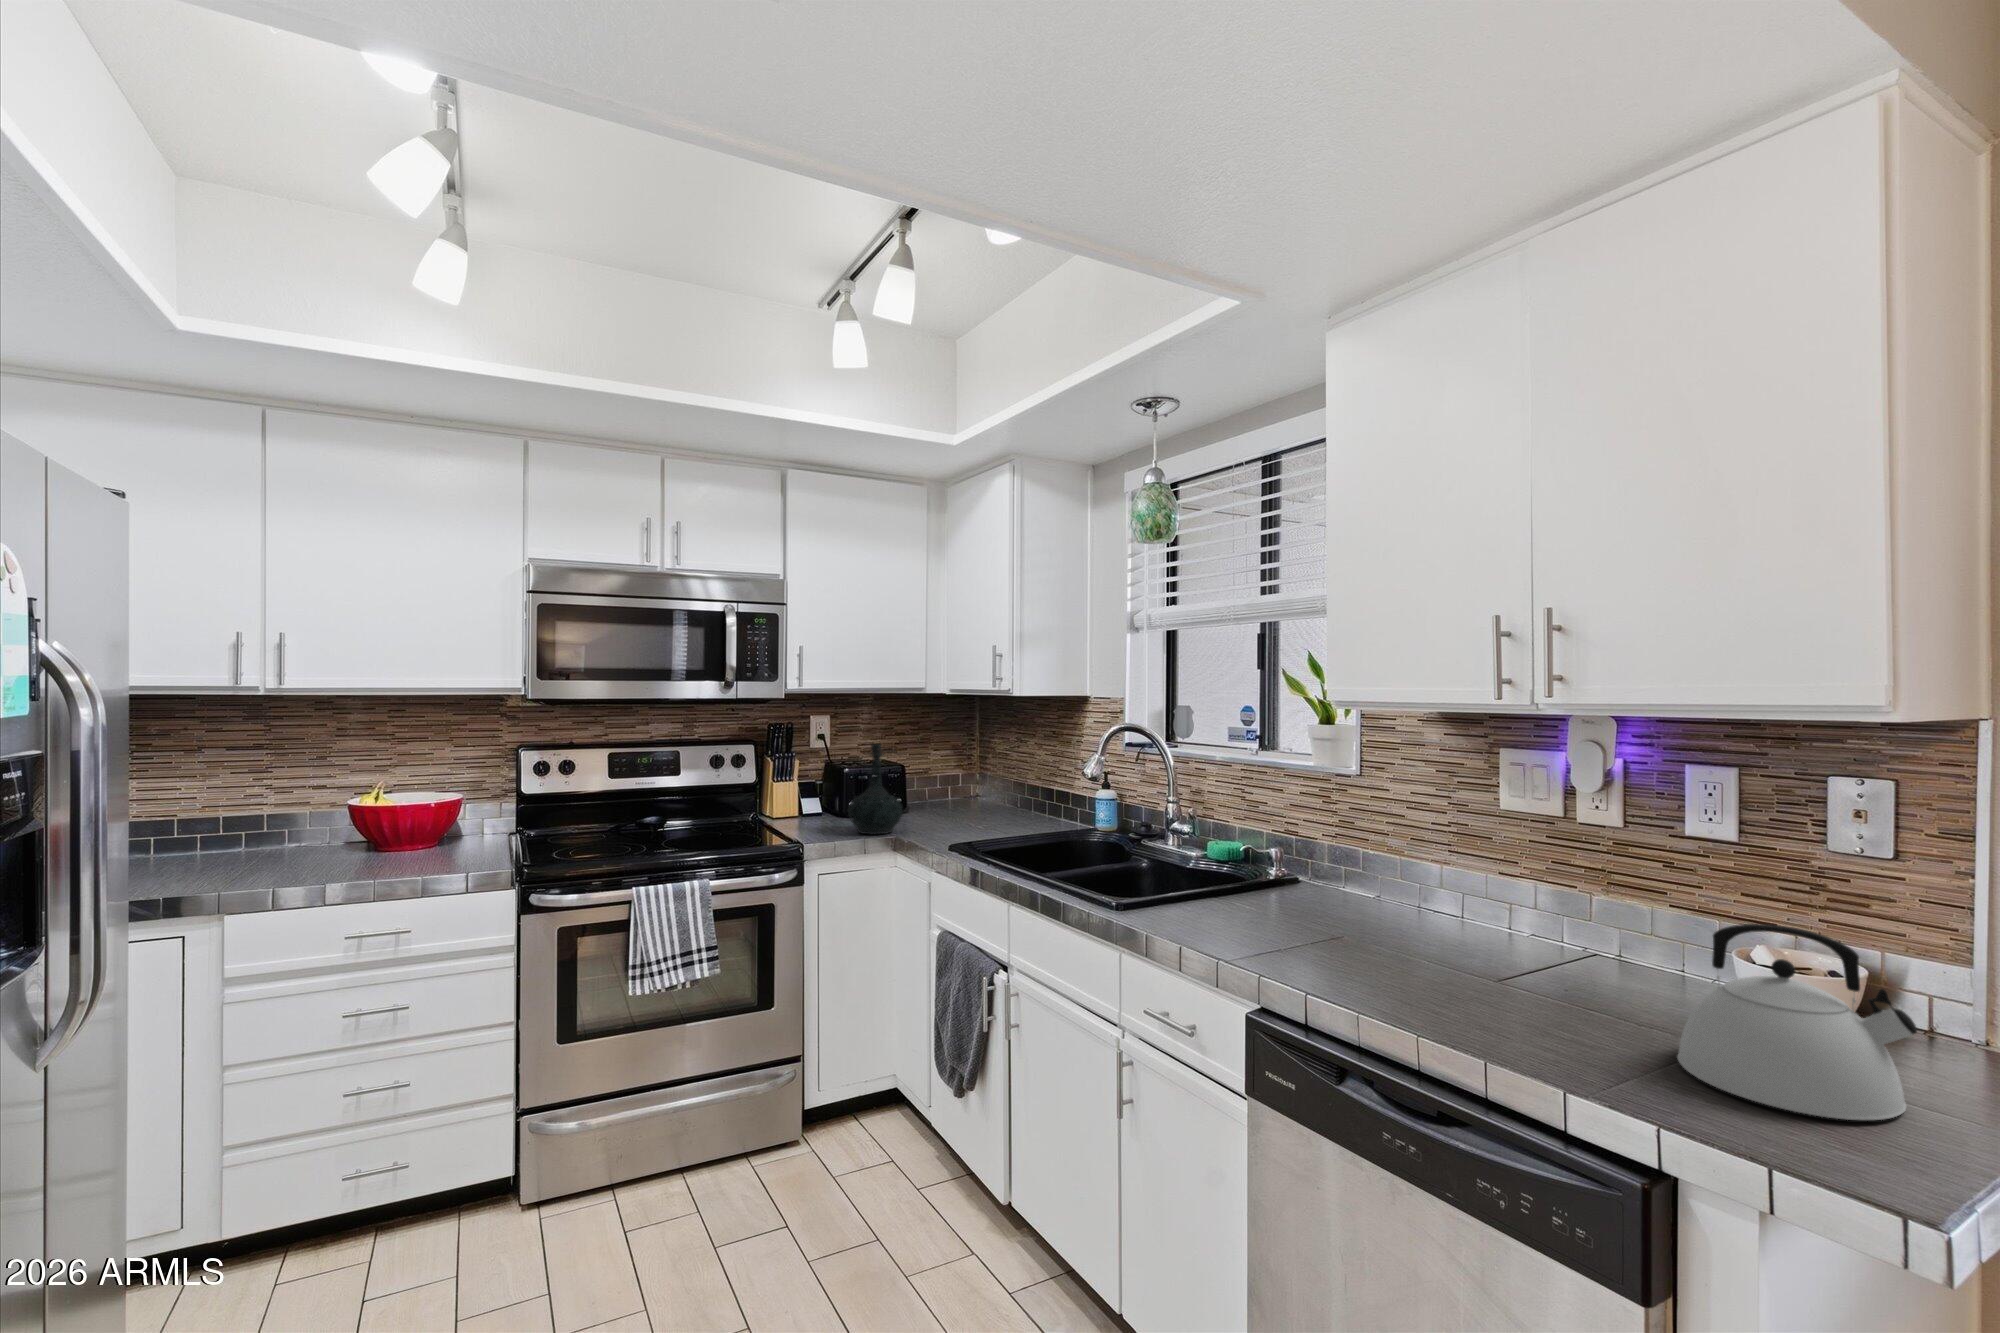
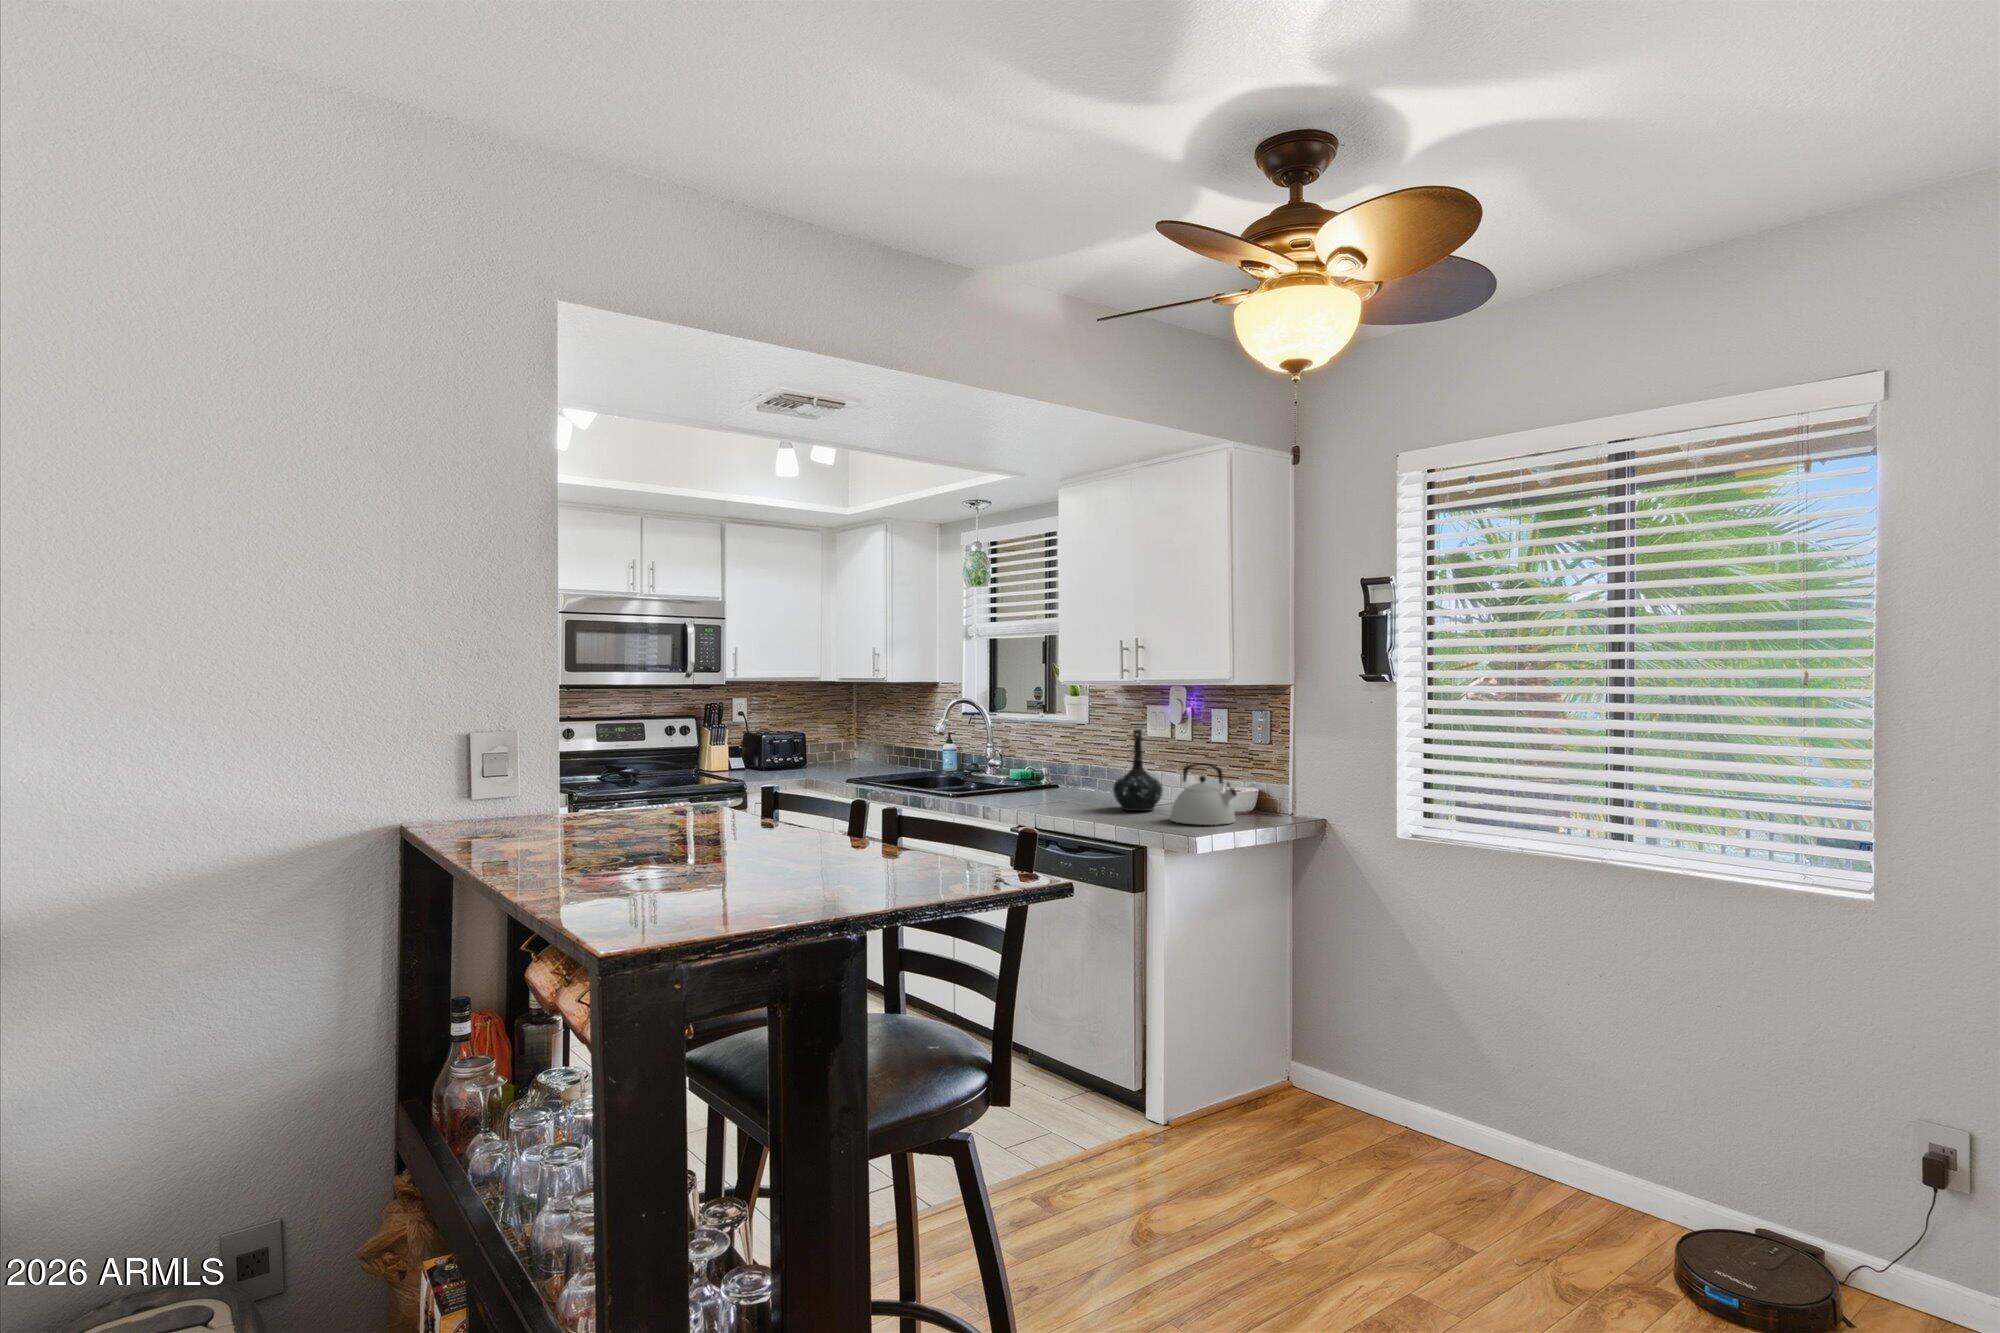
bottle: present [848,744,903,834] -> present [1113,729,1163,811]

